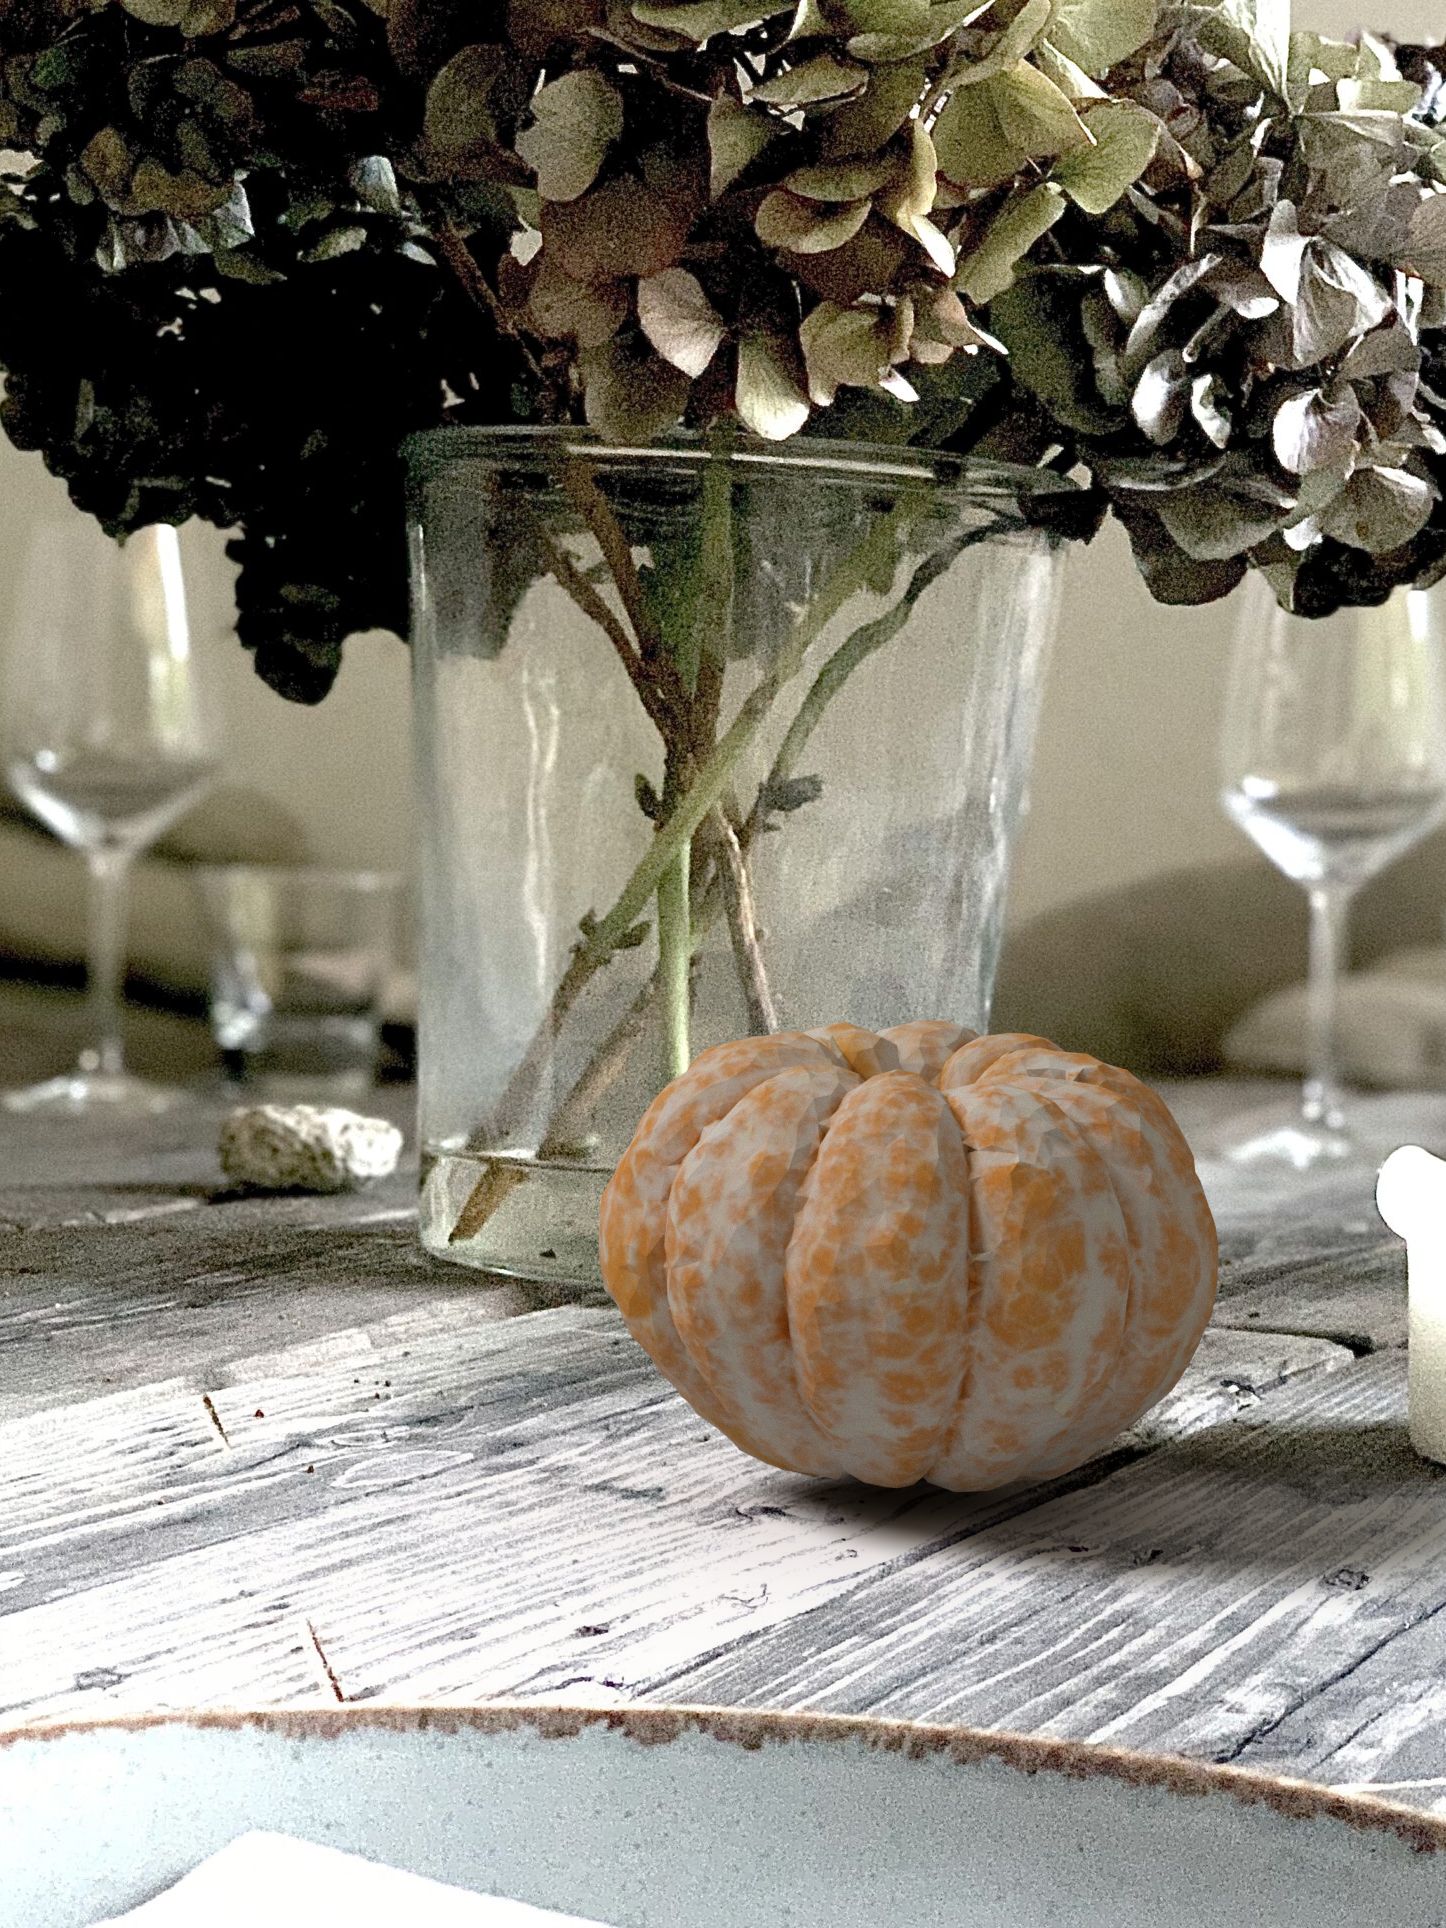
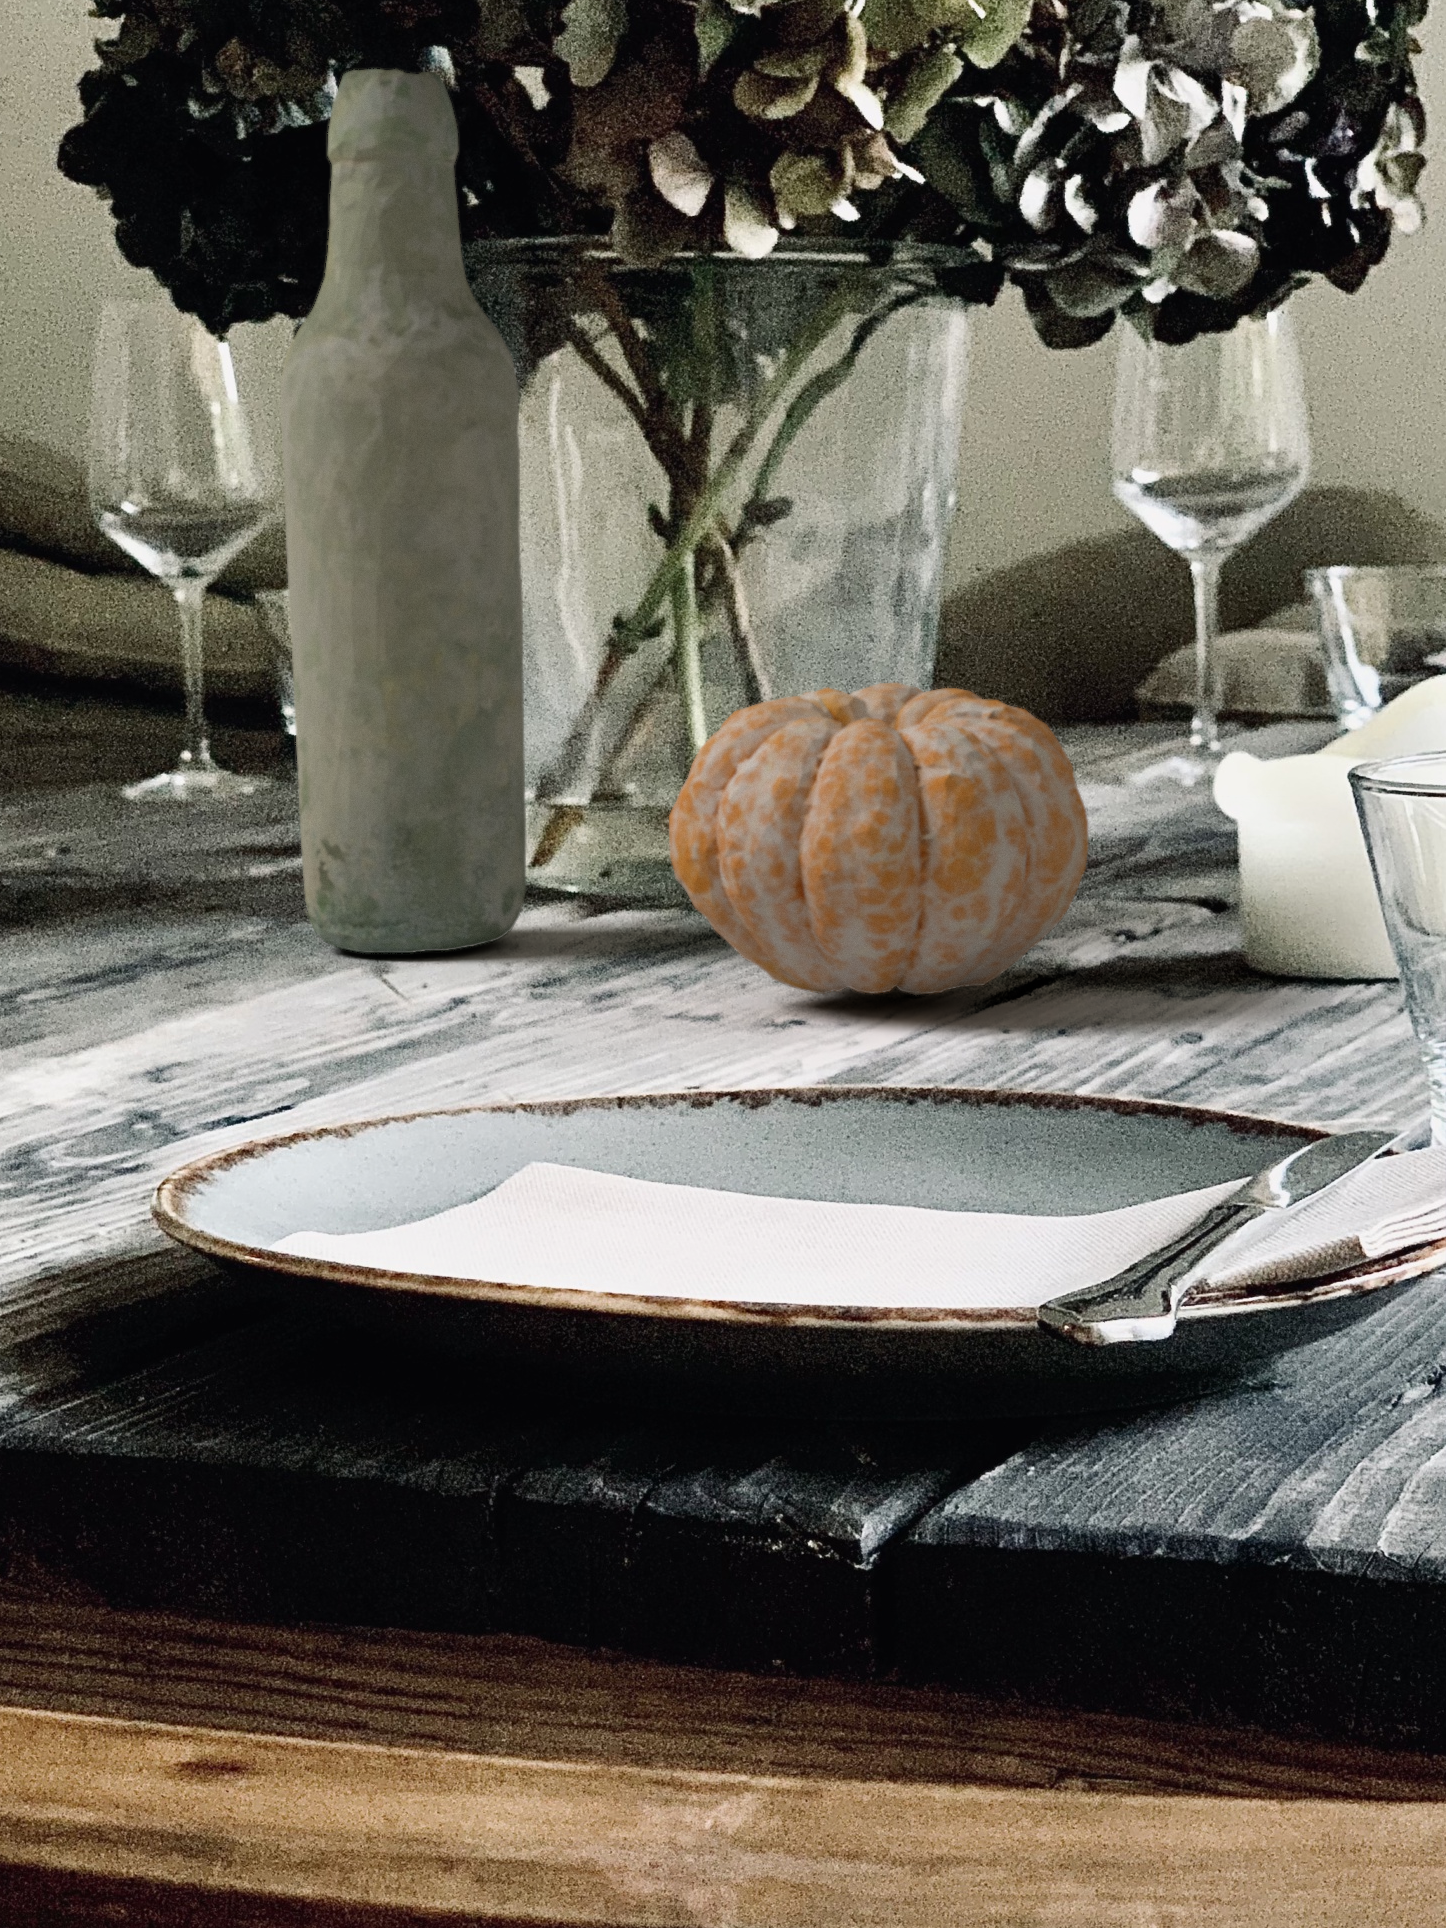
bottle: none [122,188,462,1357] -> present [280,69,526,953]

